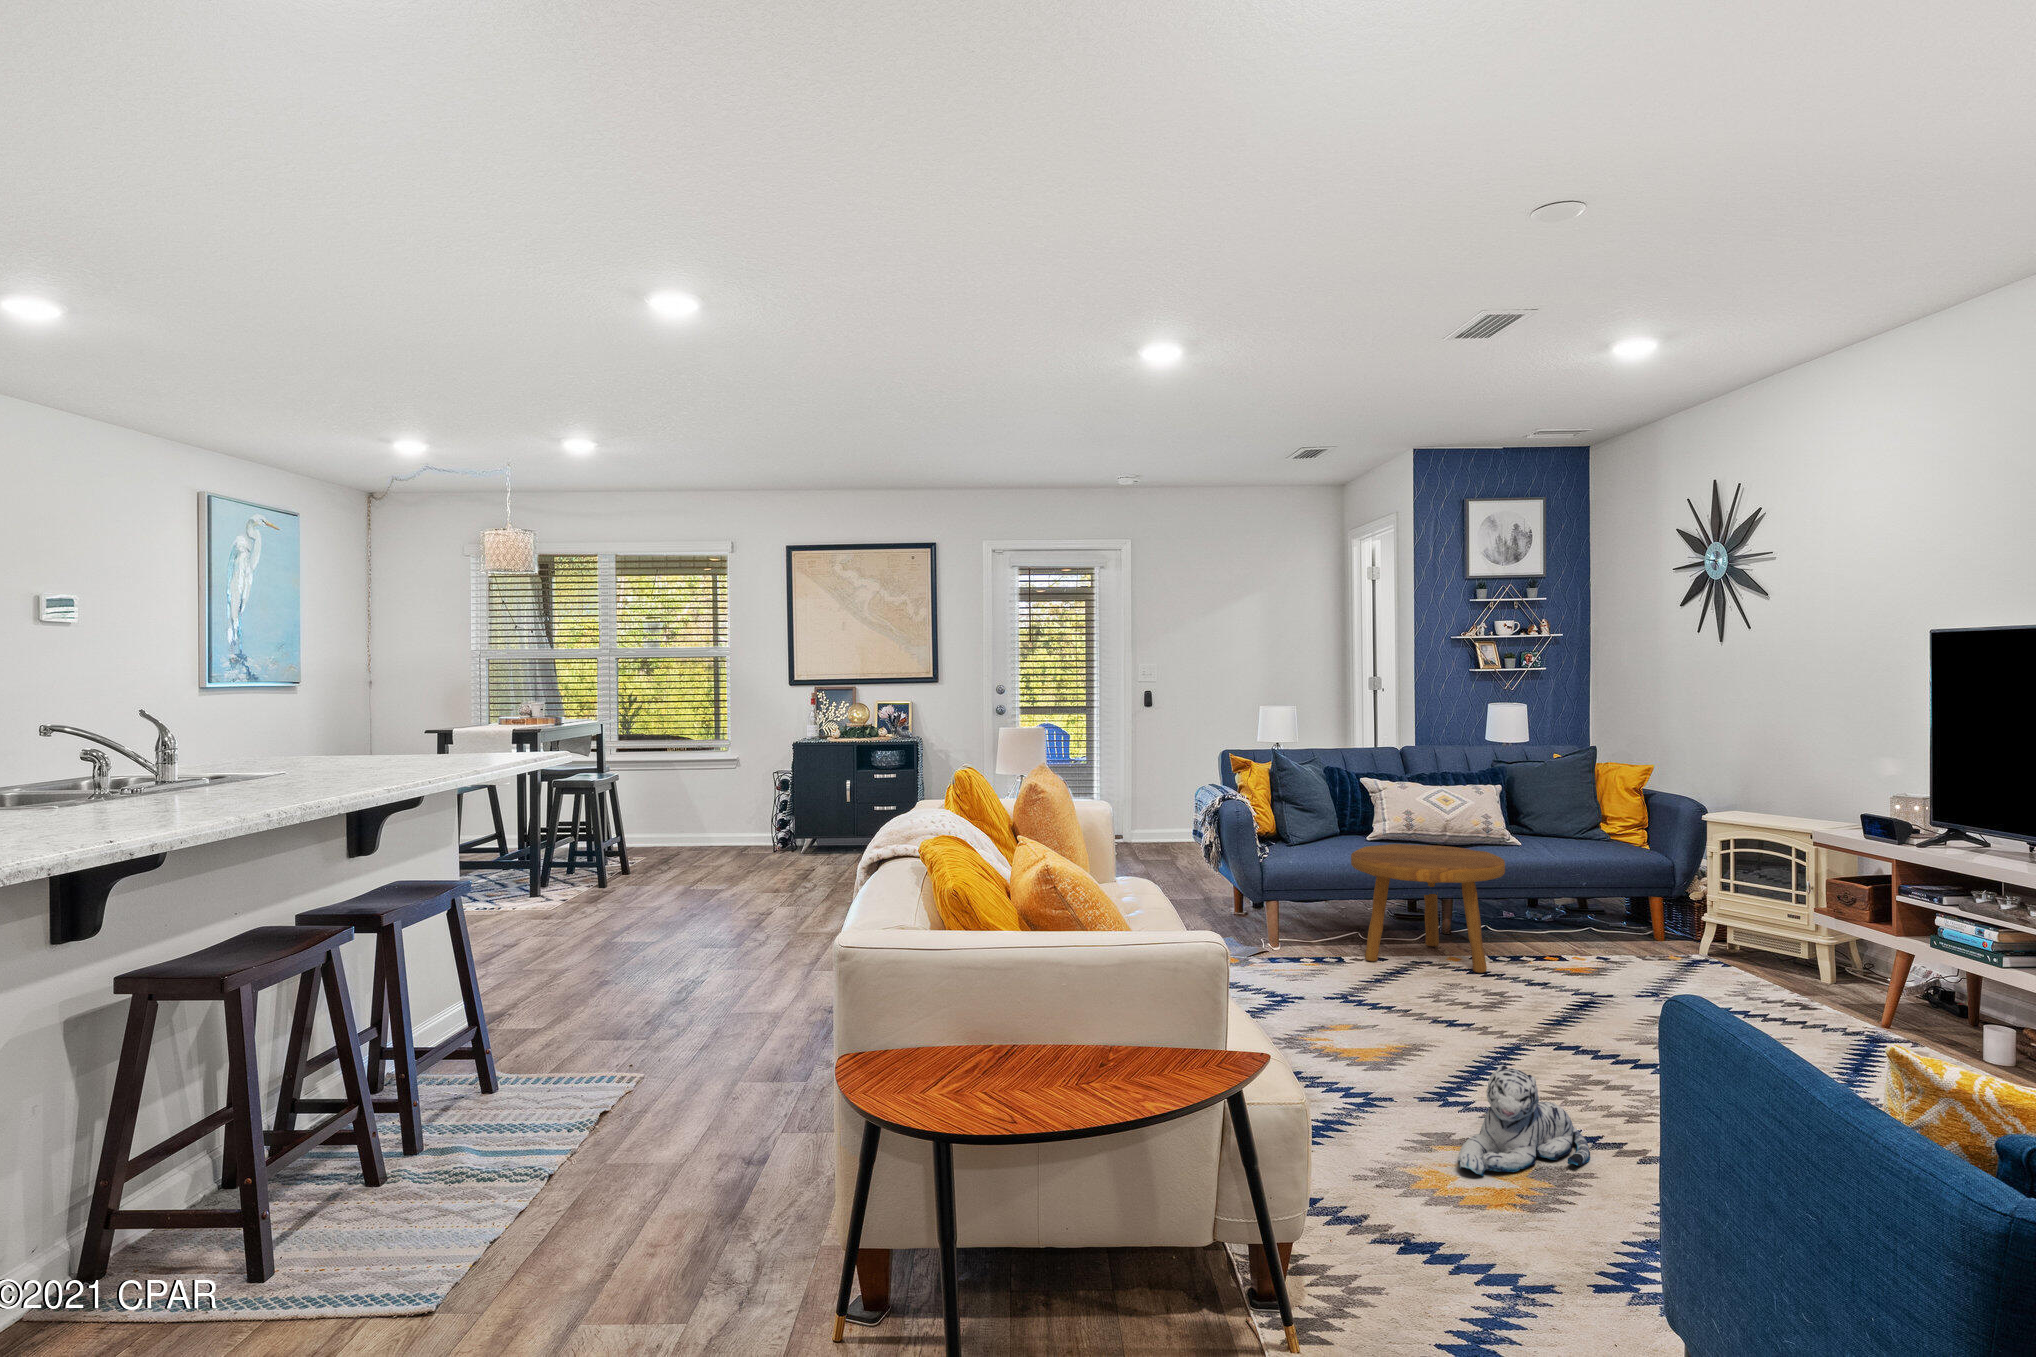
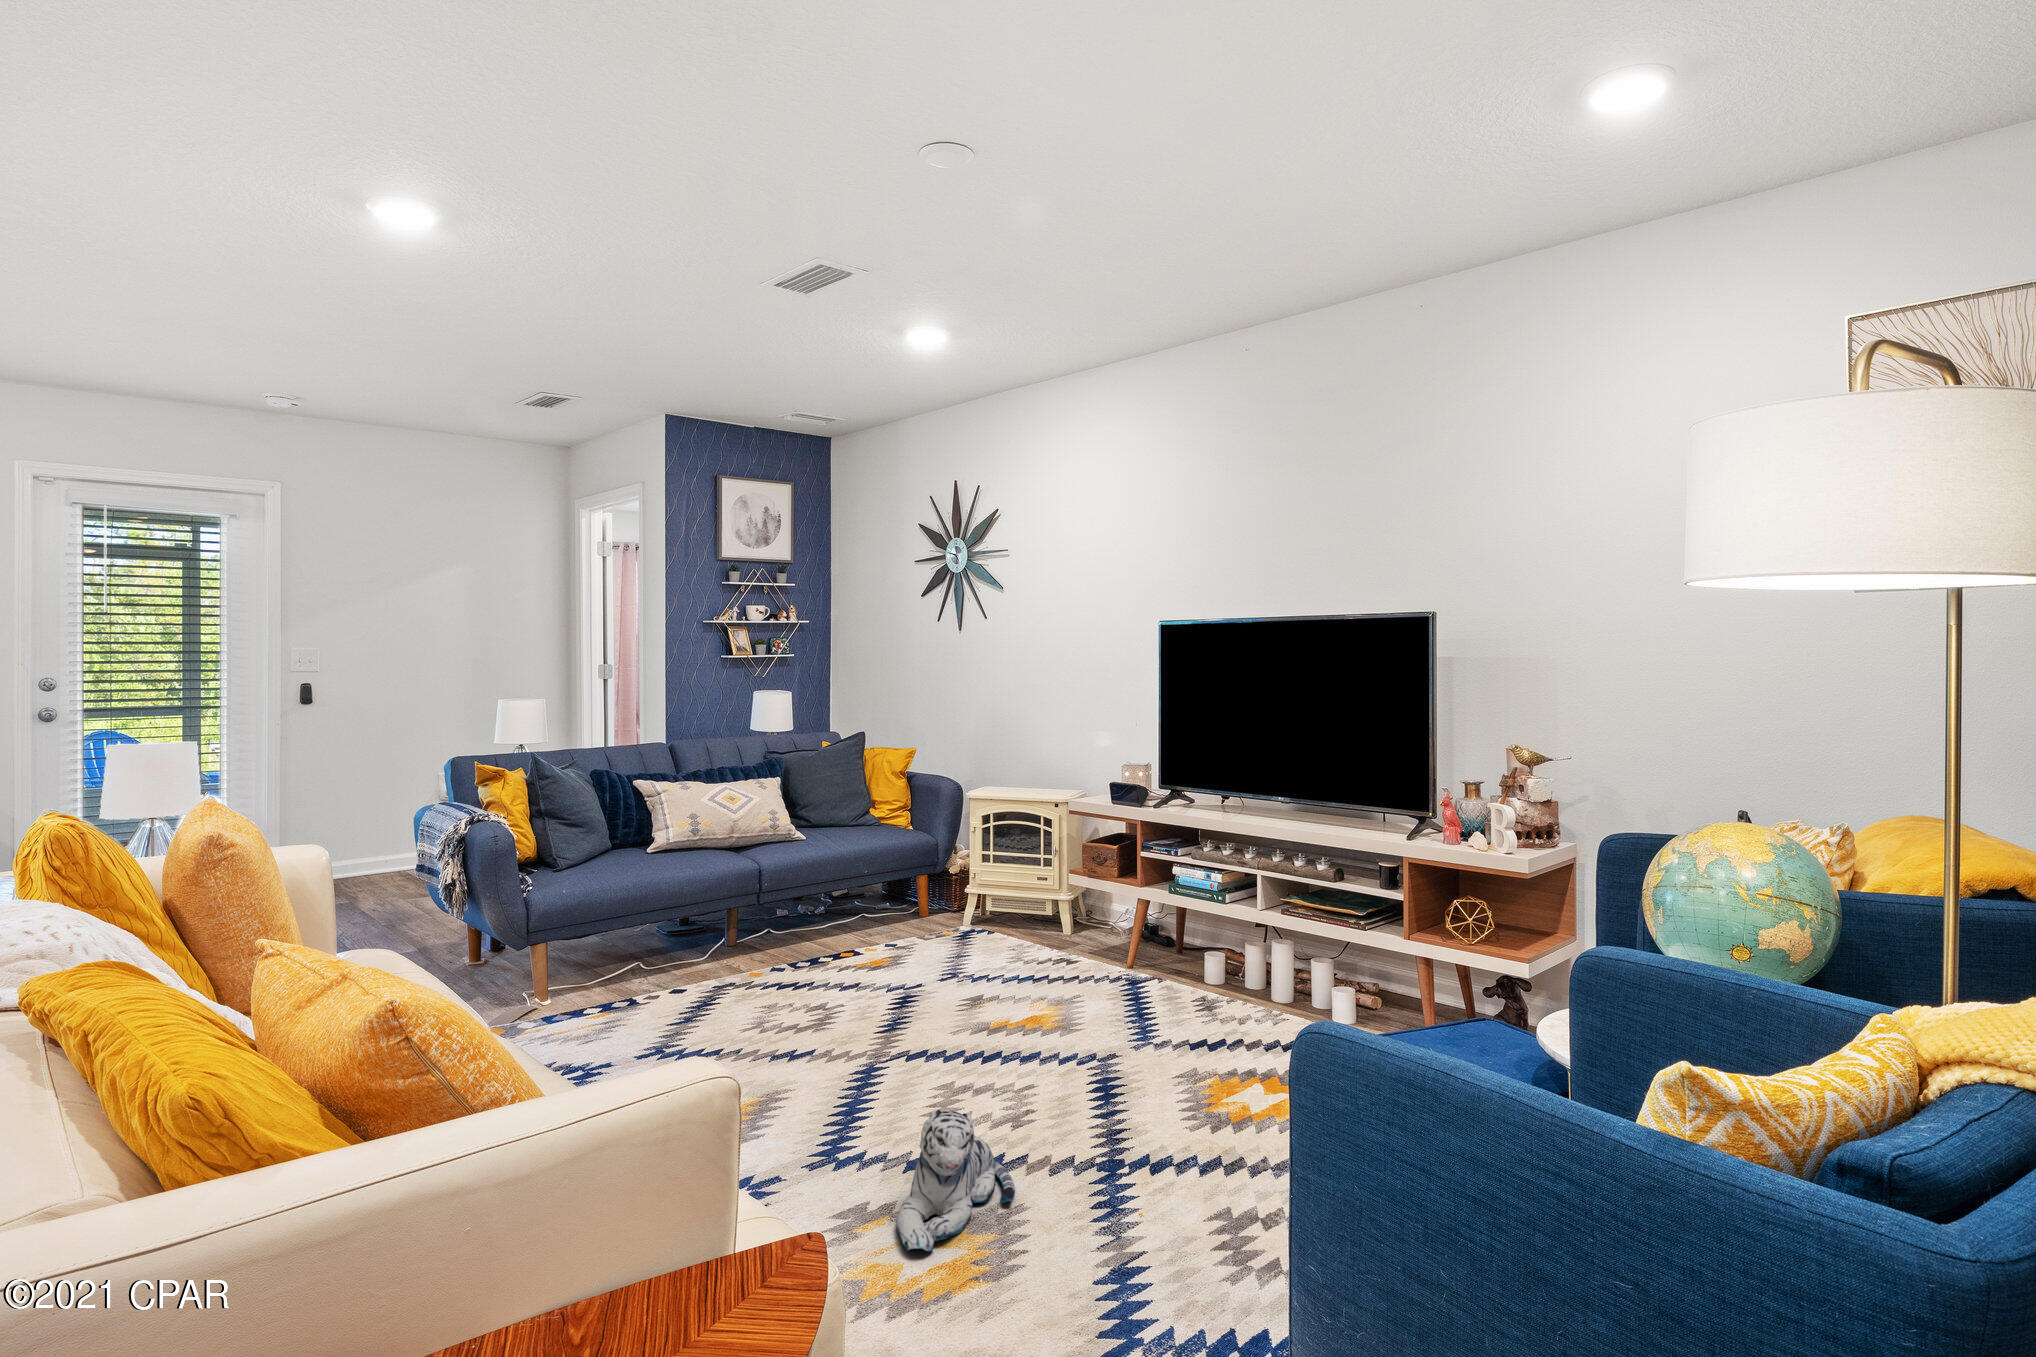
footstool: present [1351,844,1505,973] -> none [641,851,810,997]

